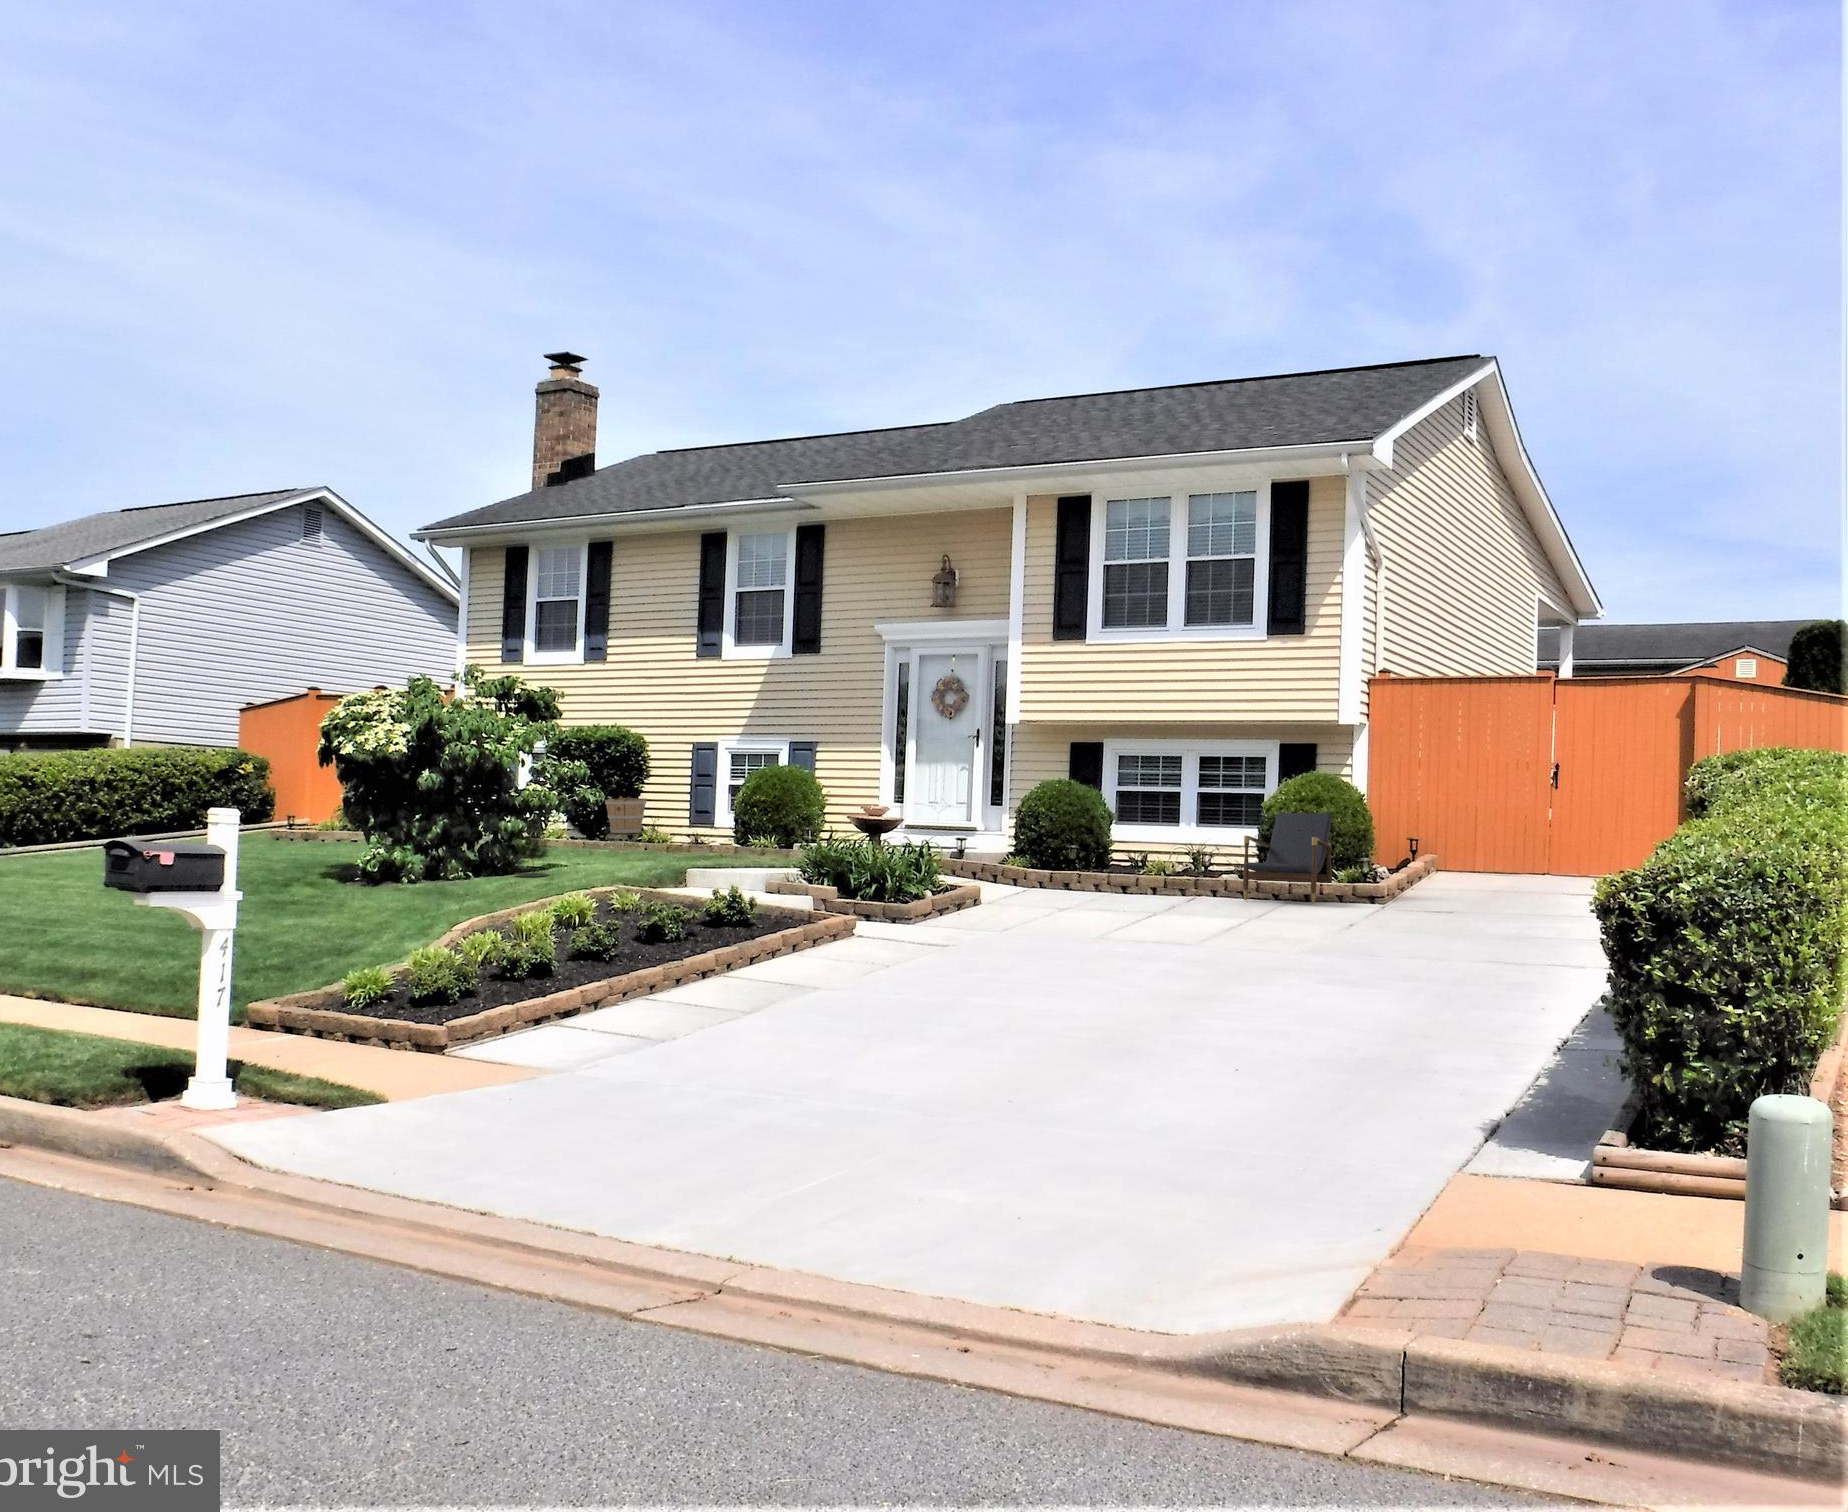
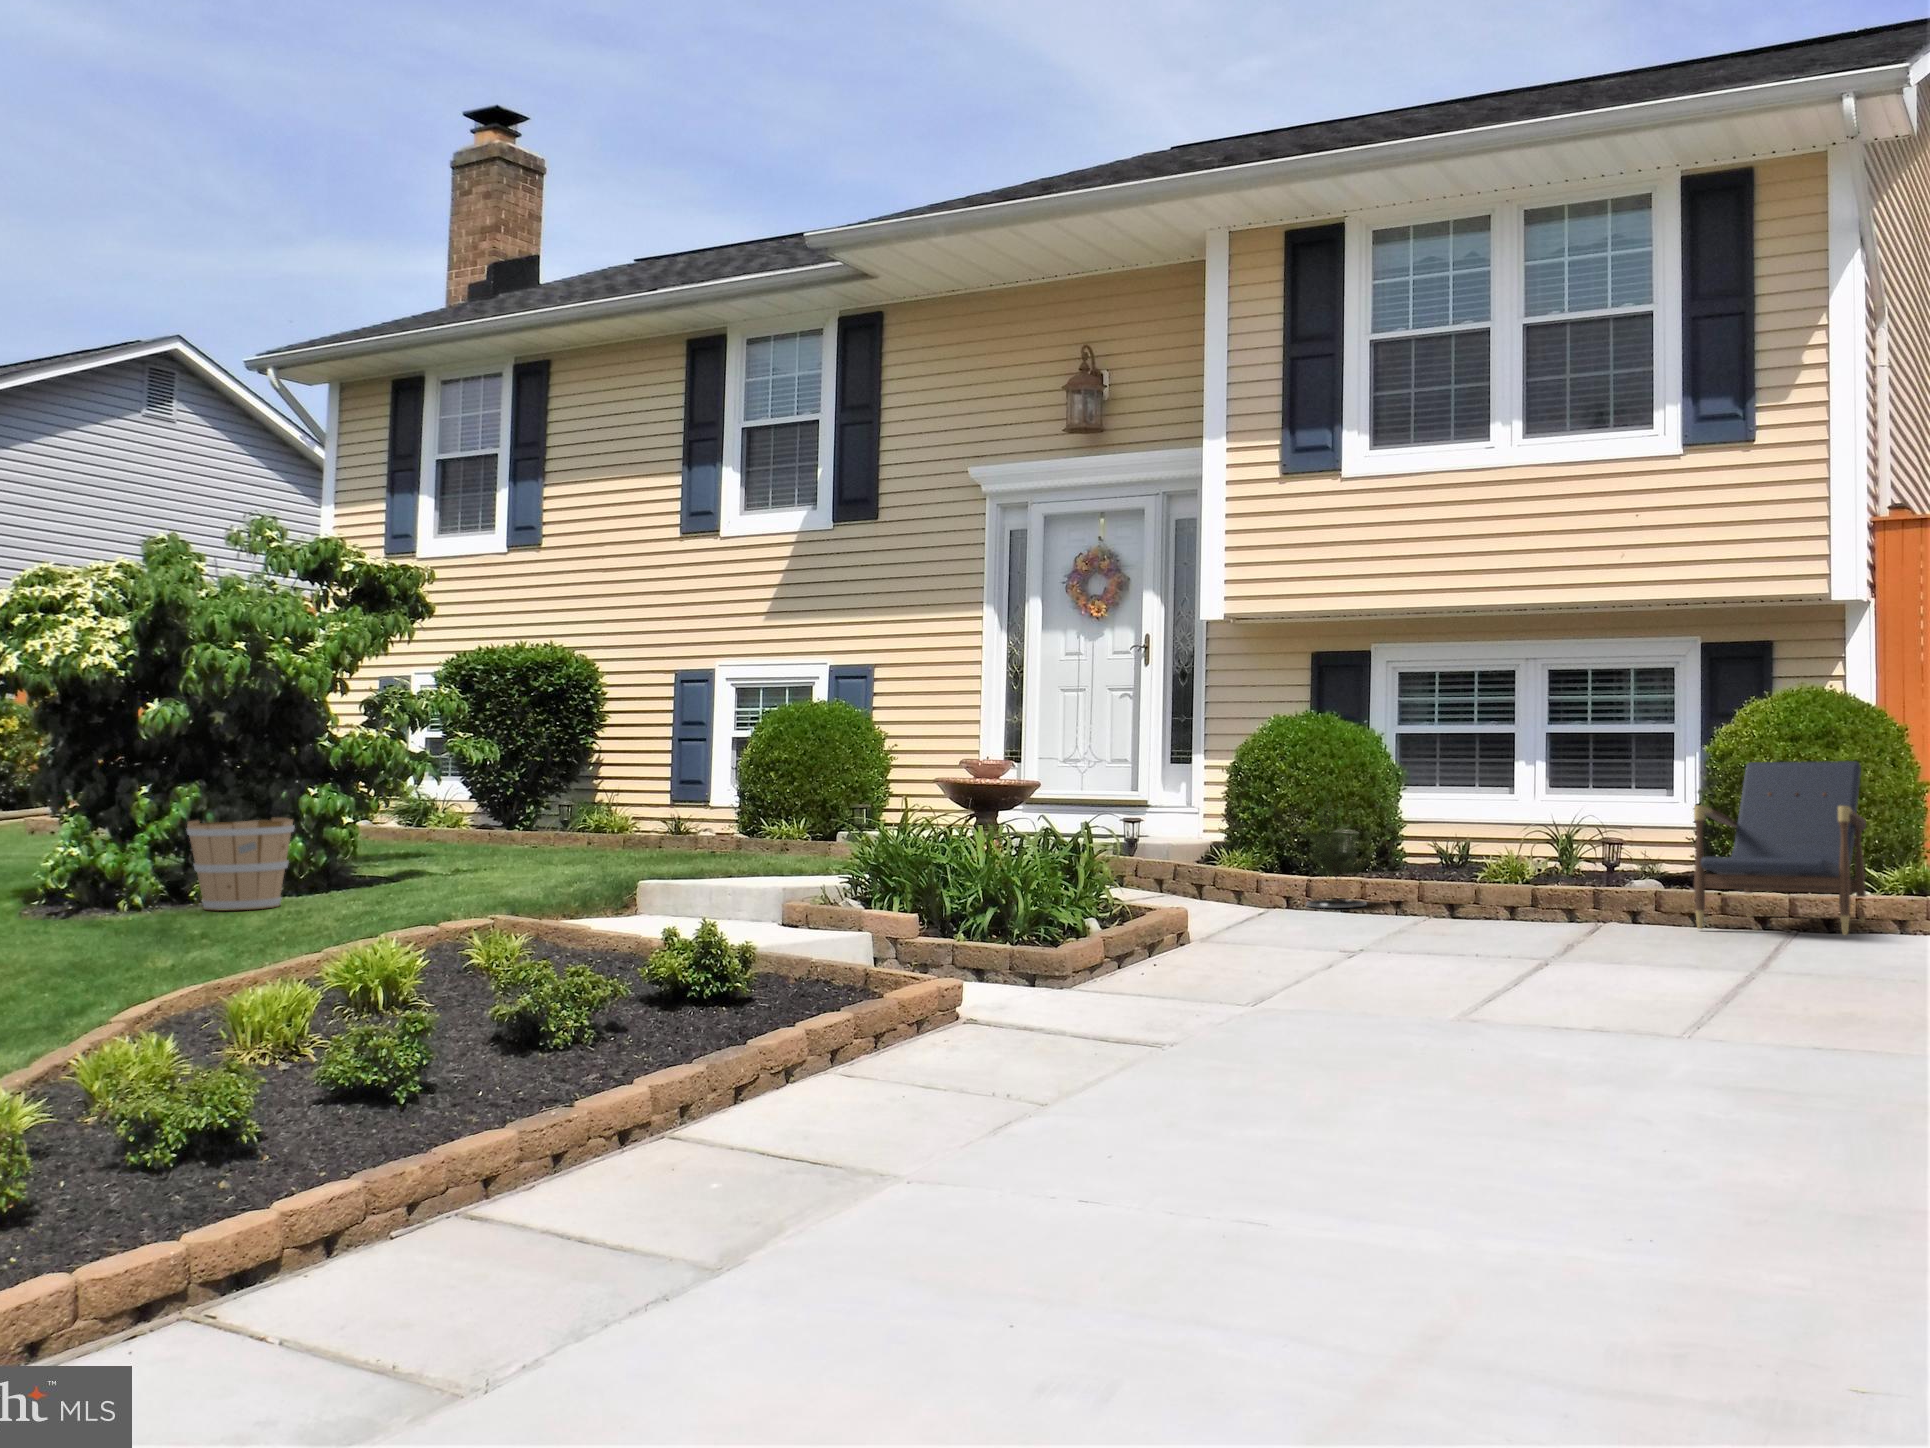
wooden bucket: present [605,798,646,834] -> present [187,818,295,910]
potted tree: present [516,820,550,877] -> present [1307,806,1367,908]

